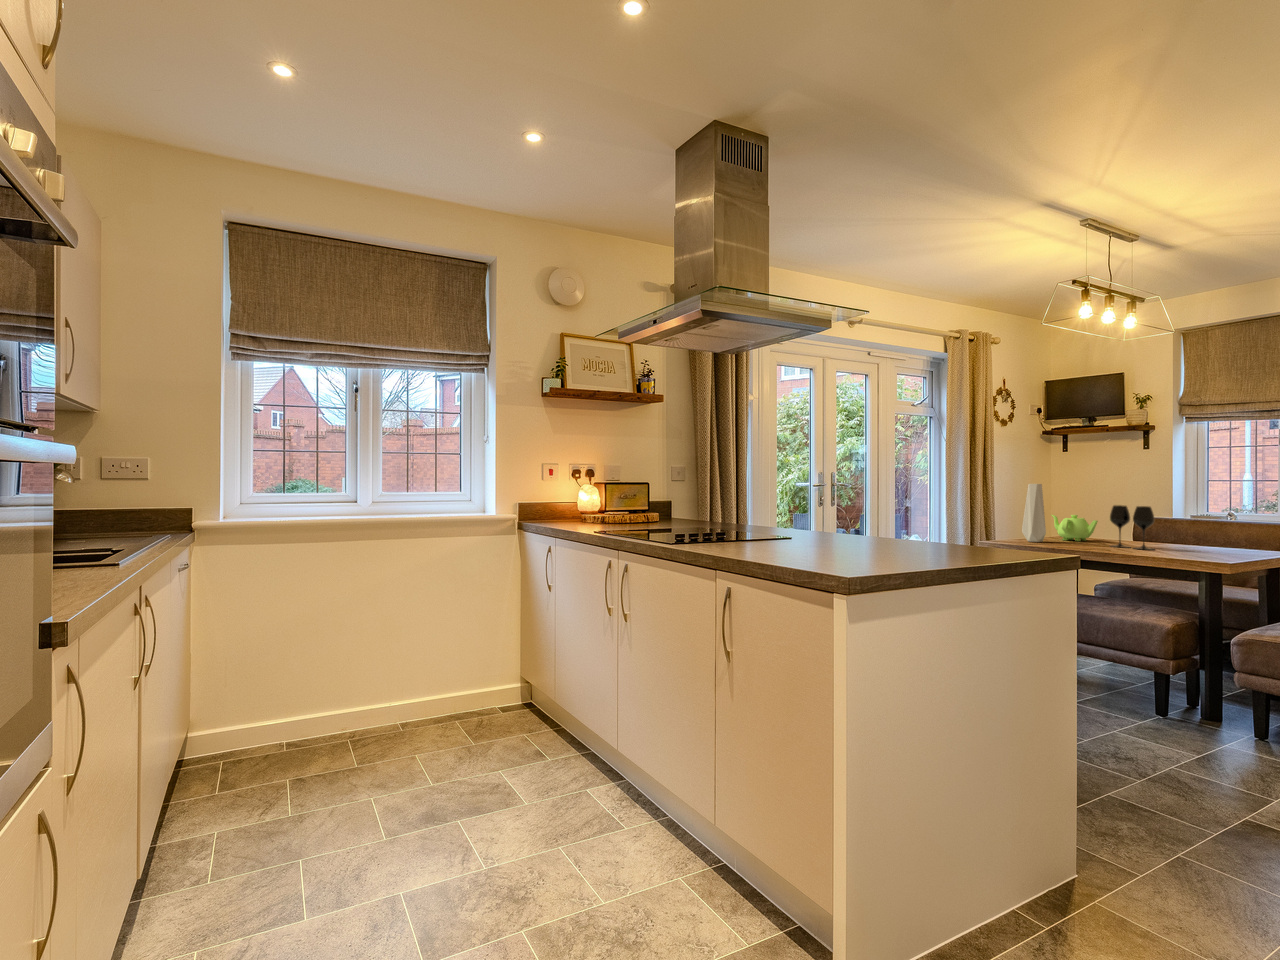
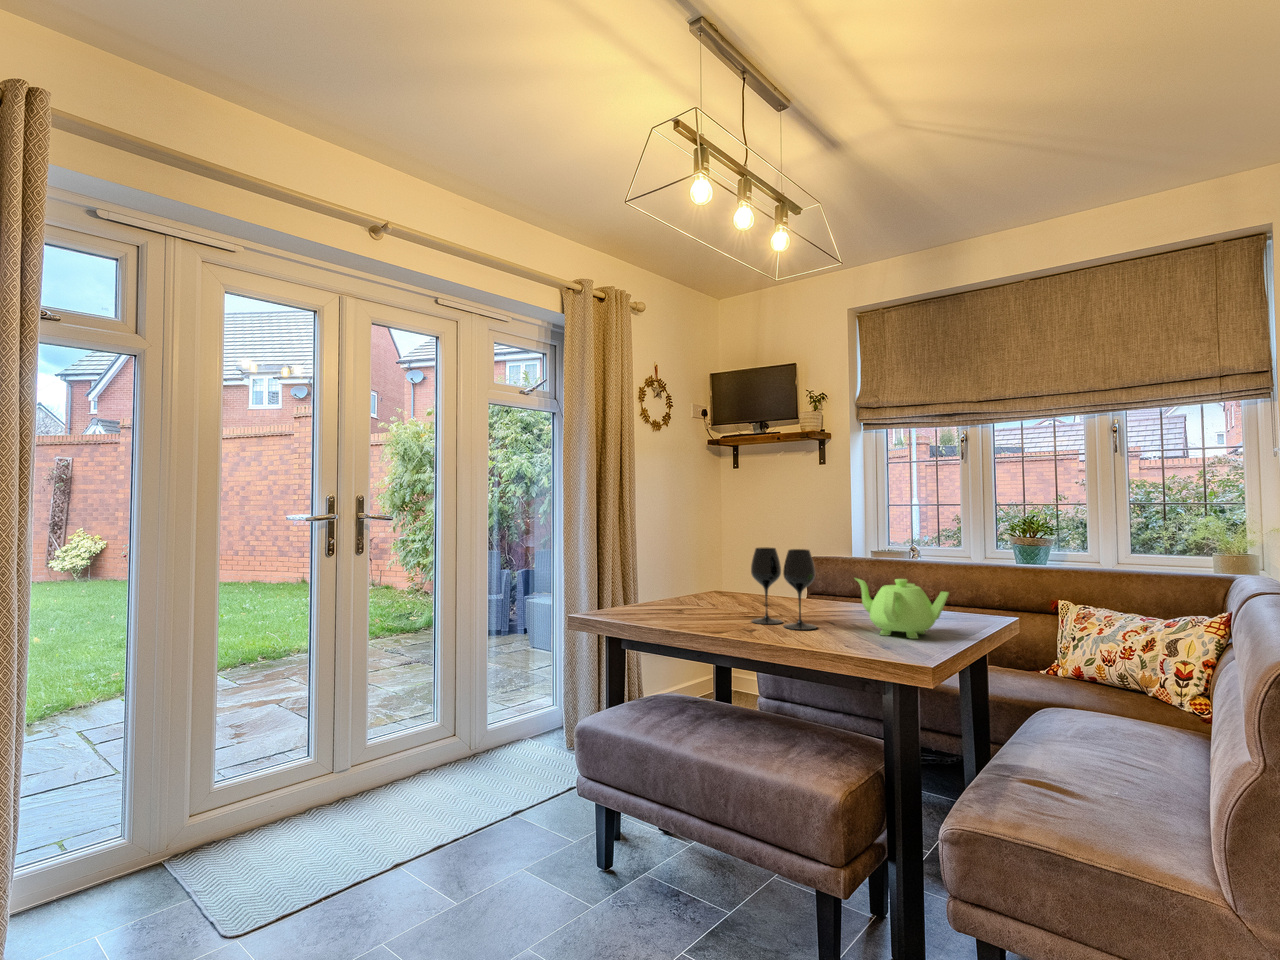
vase: present [1022,484,1046,542] -> none [620,510,657,616]
teapot: present [1051,515,1098,541] -> present [855,578,949,639]

